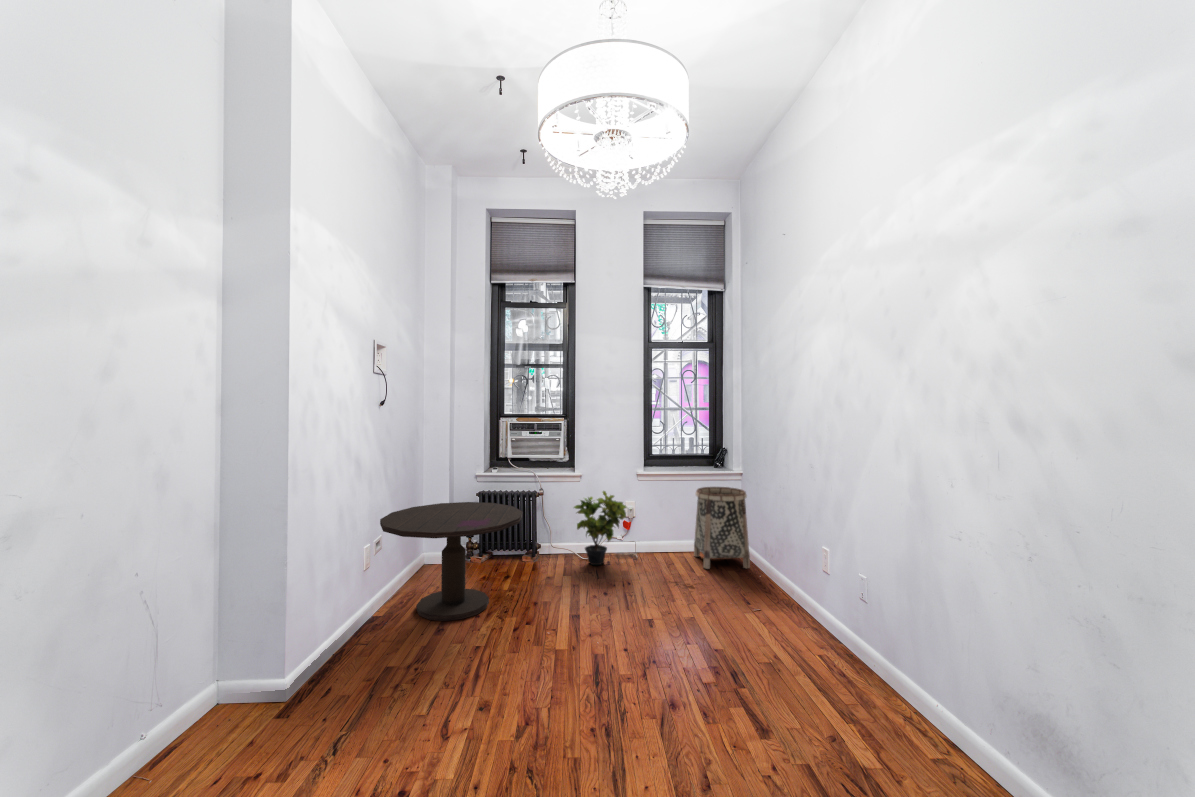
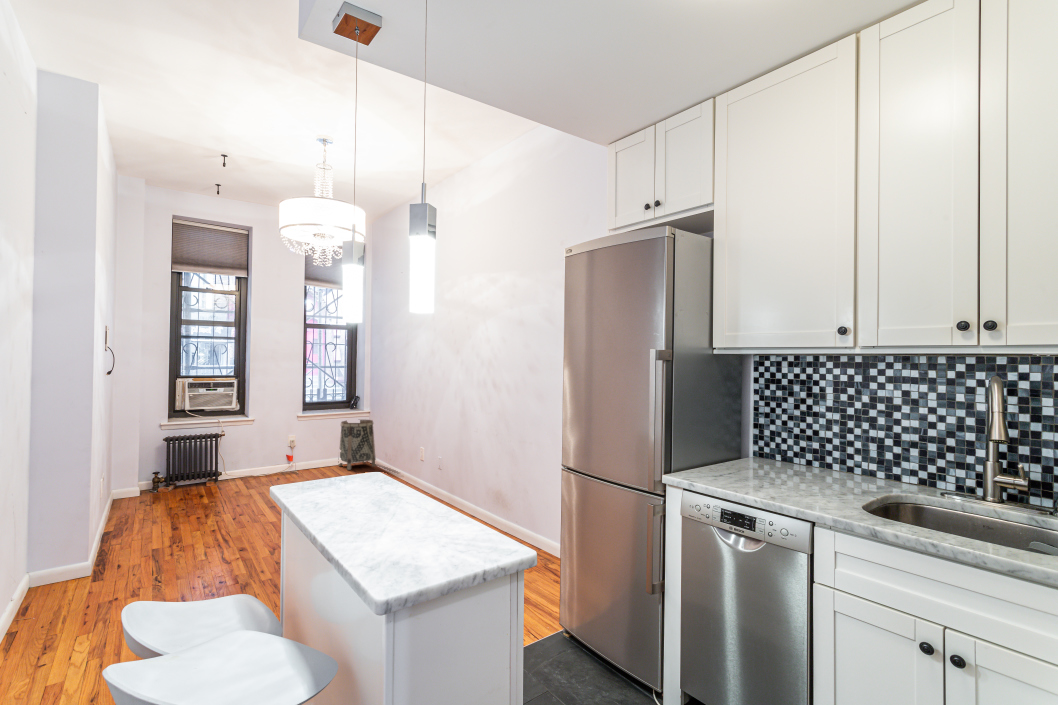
potted plant: present [574,491,627,565] -> none [251,428,294,479]
side table: present [380,502,522,621] -> none [113,439,231,518]

